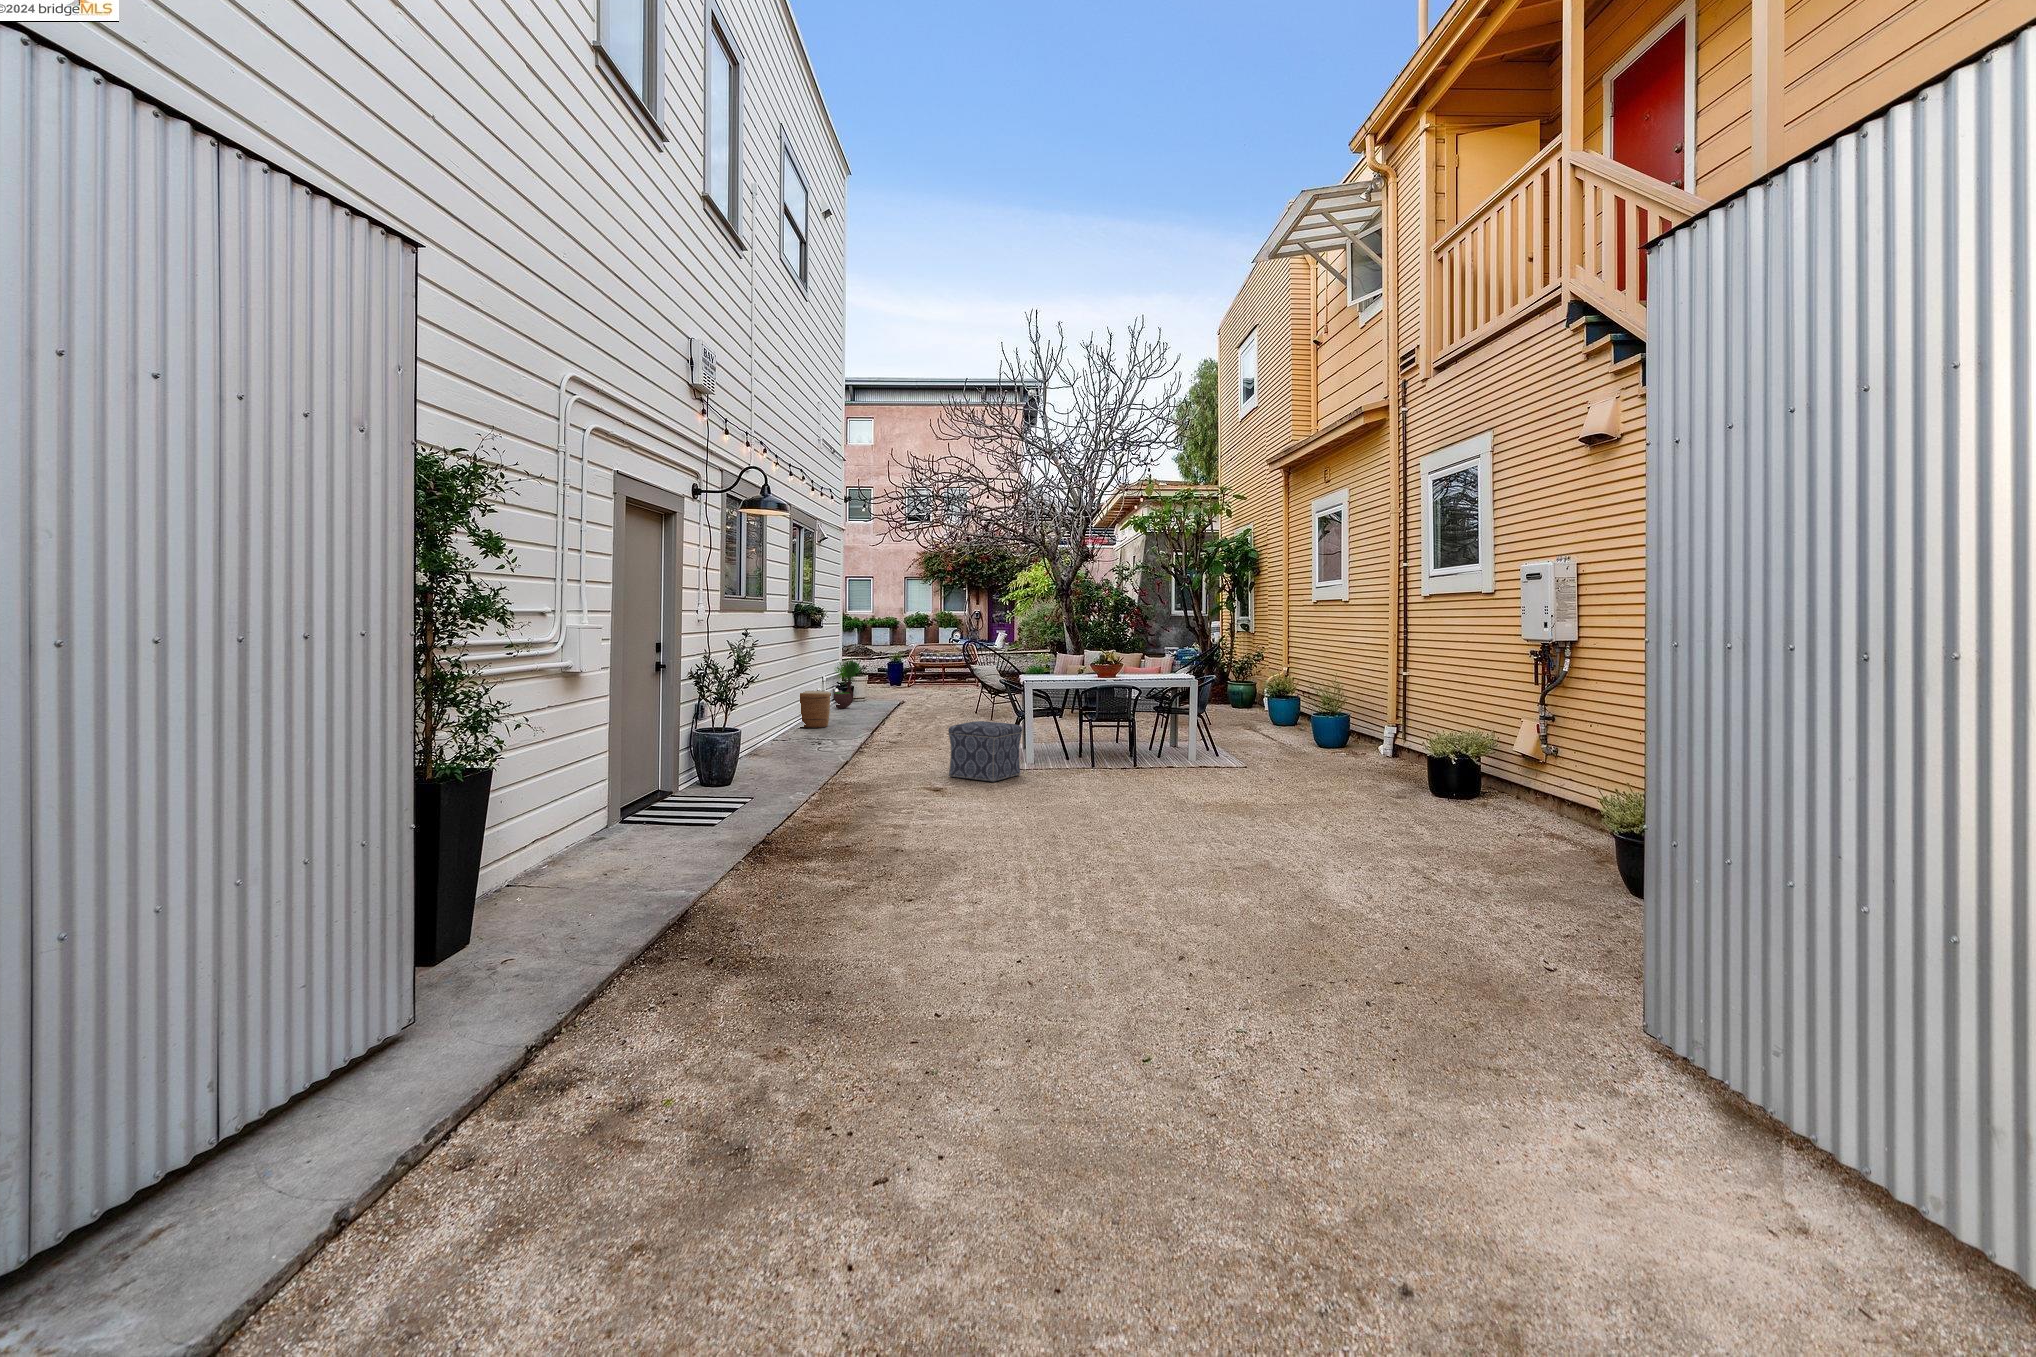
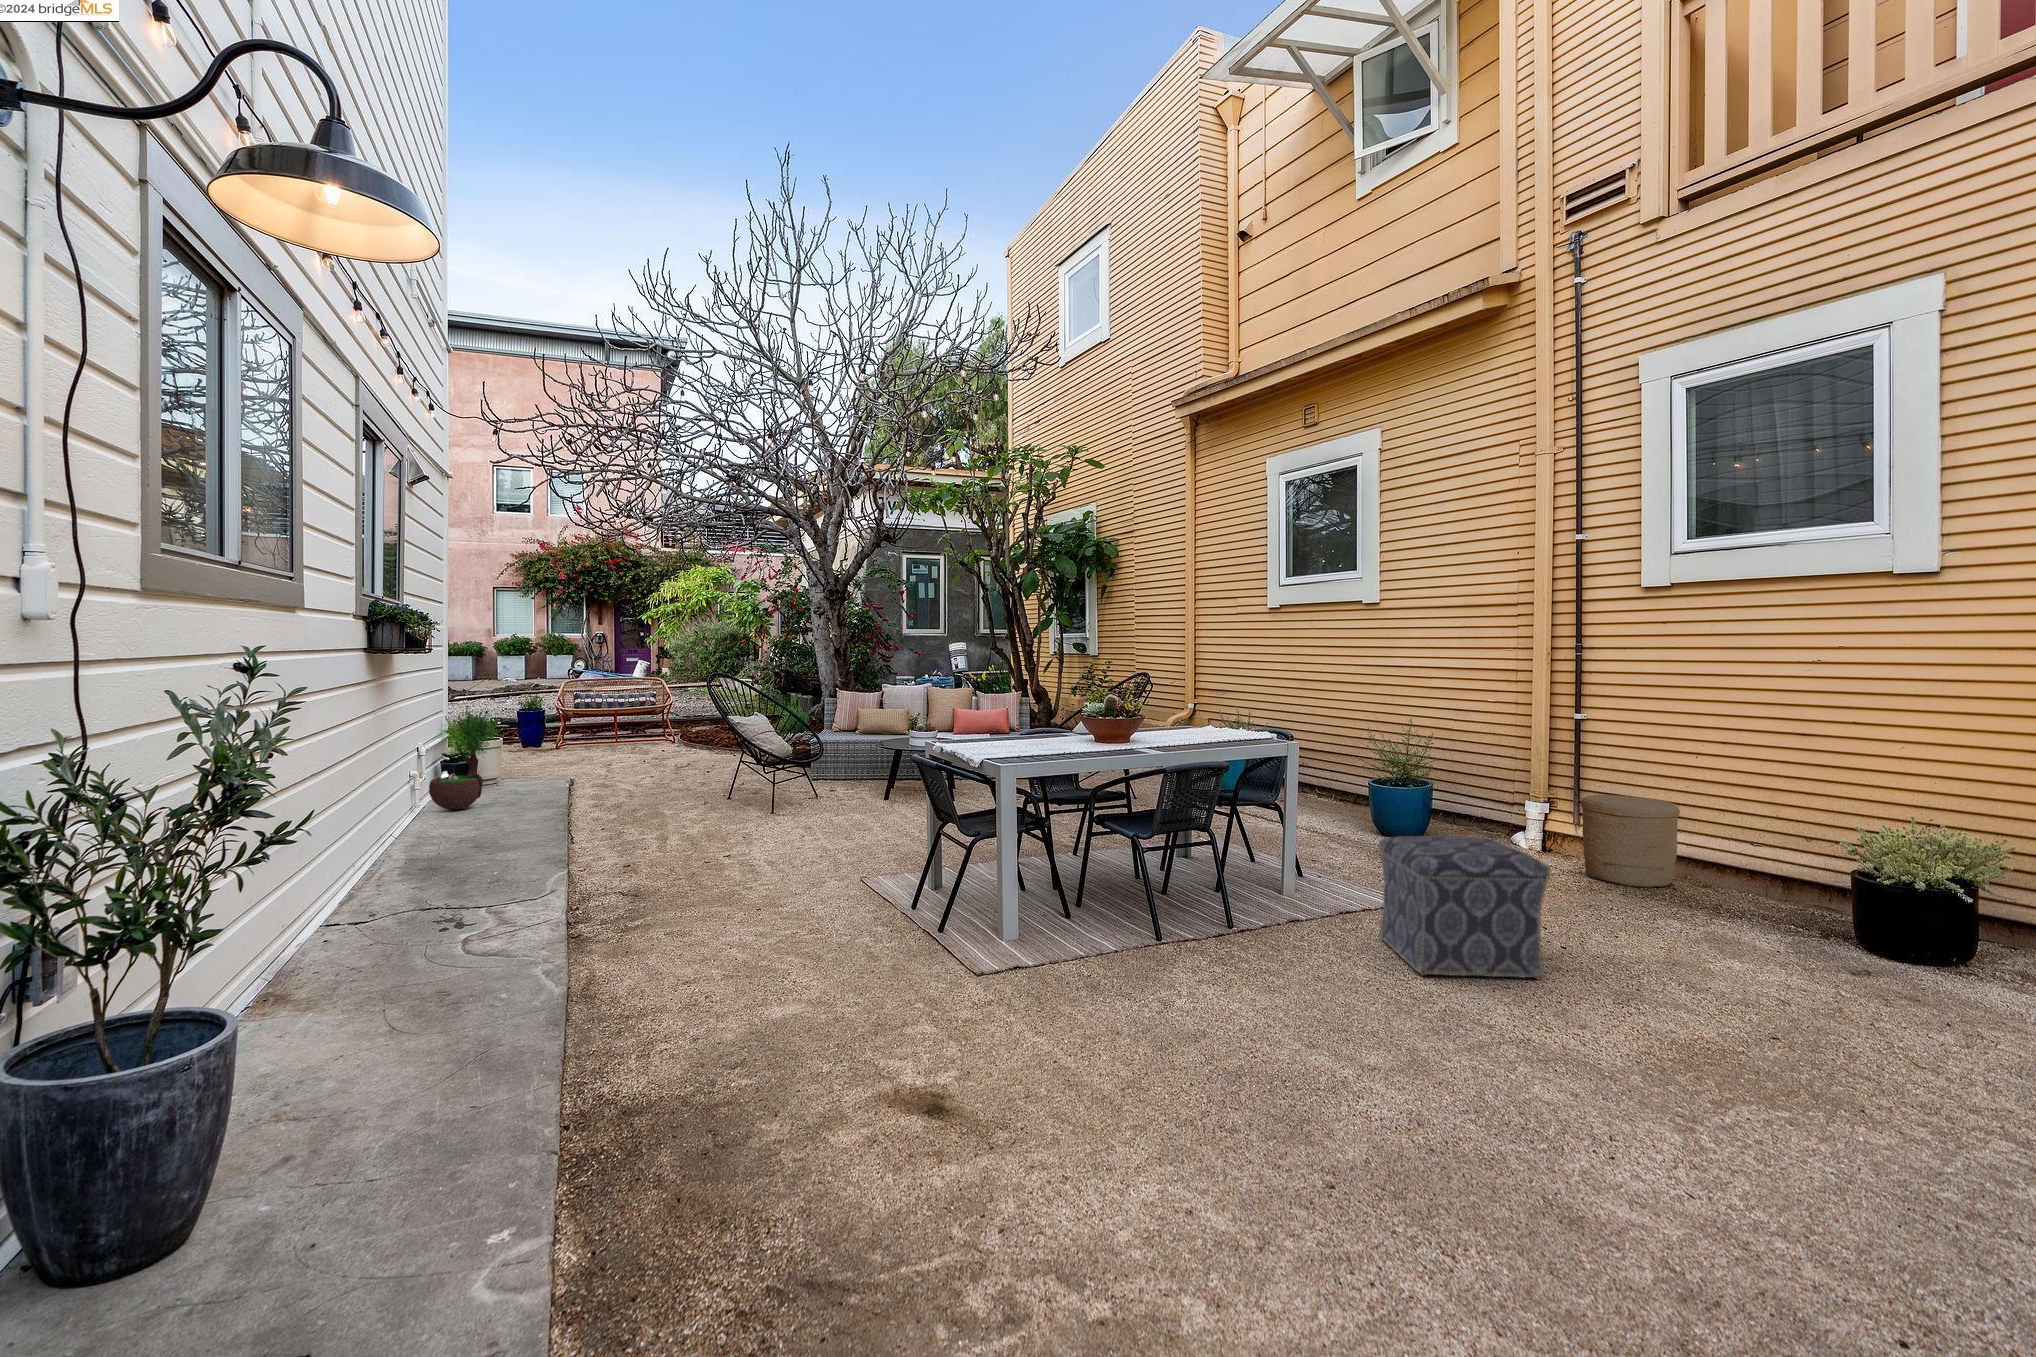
woven basket: present [800,691,831,728] -> present [1581,795,1680,887]
ottoman: present [948,721,1022,782] -> present [1379,836,1550,979]

